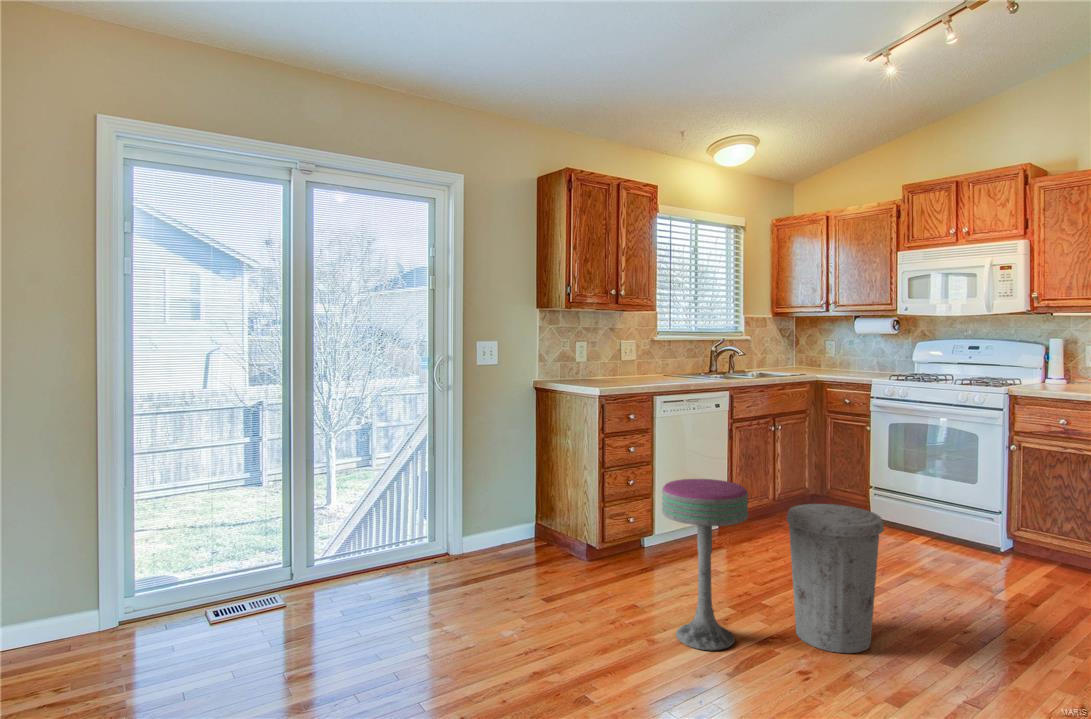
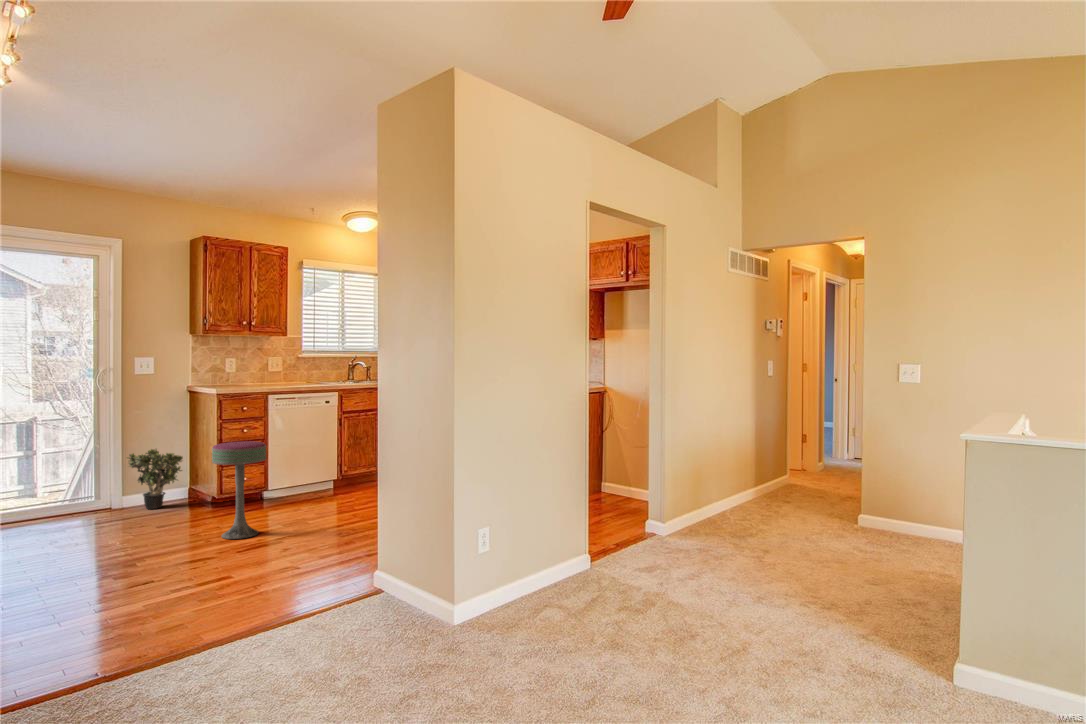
potted plant: none [474,473,543,560] -> present [127,449,183,509]
trash can: present [787,504,884,653] -> none [293,455,348,536]

